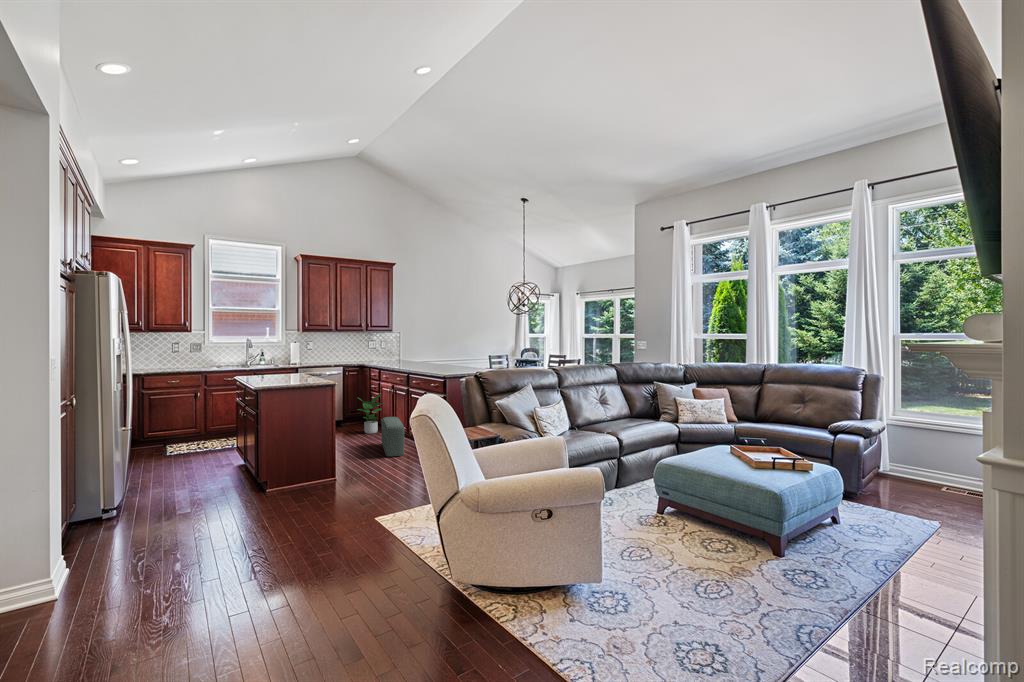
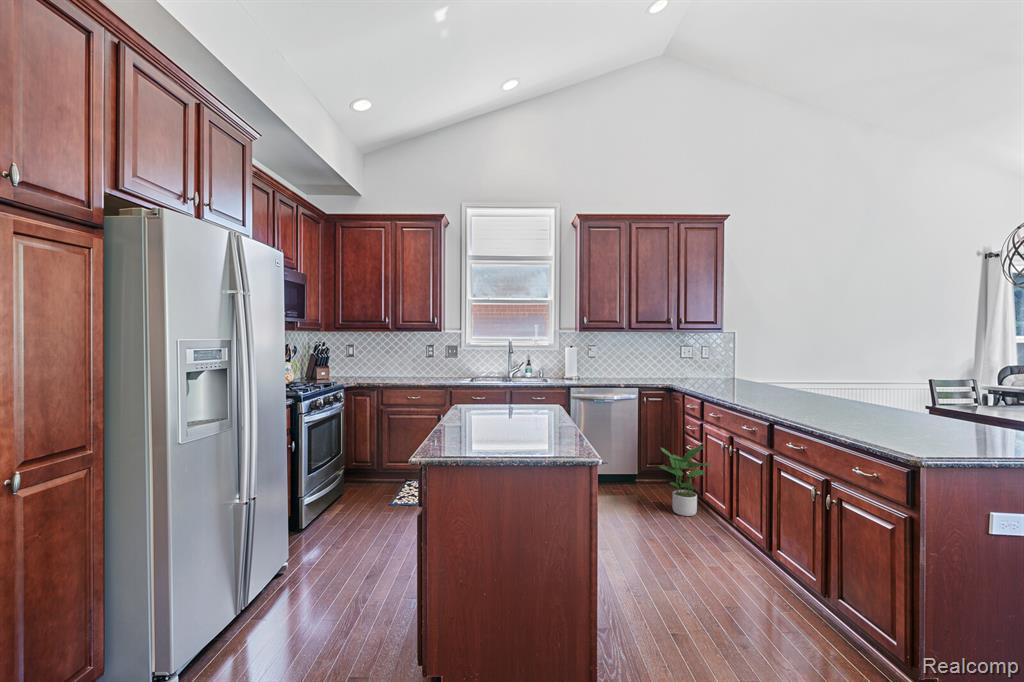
pouf: present [381,417,404,457] -> none [710,511,775,638]

